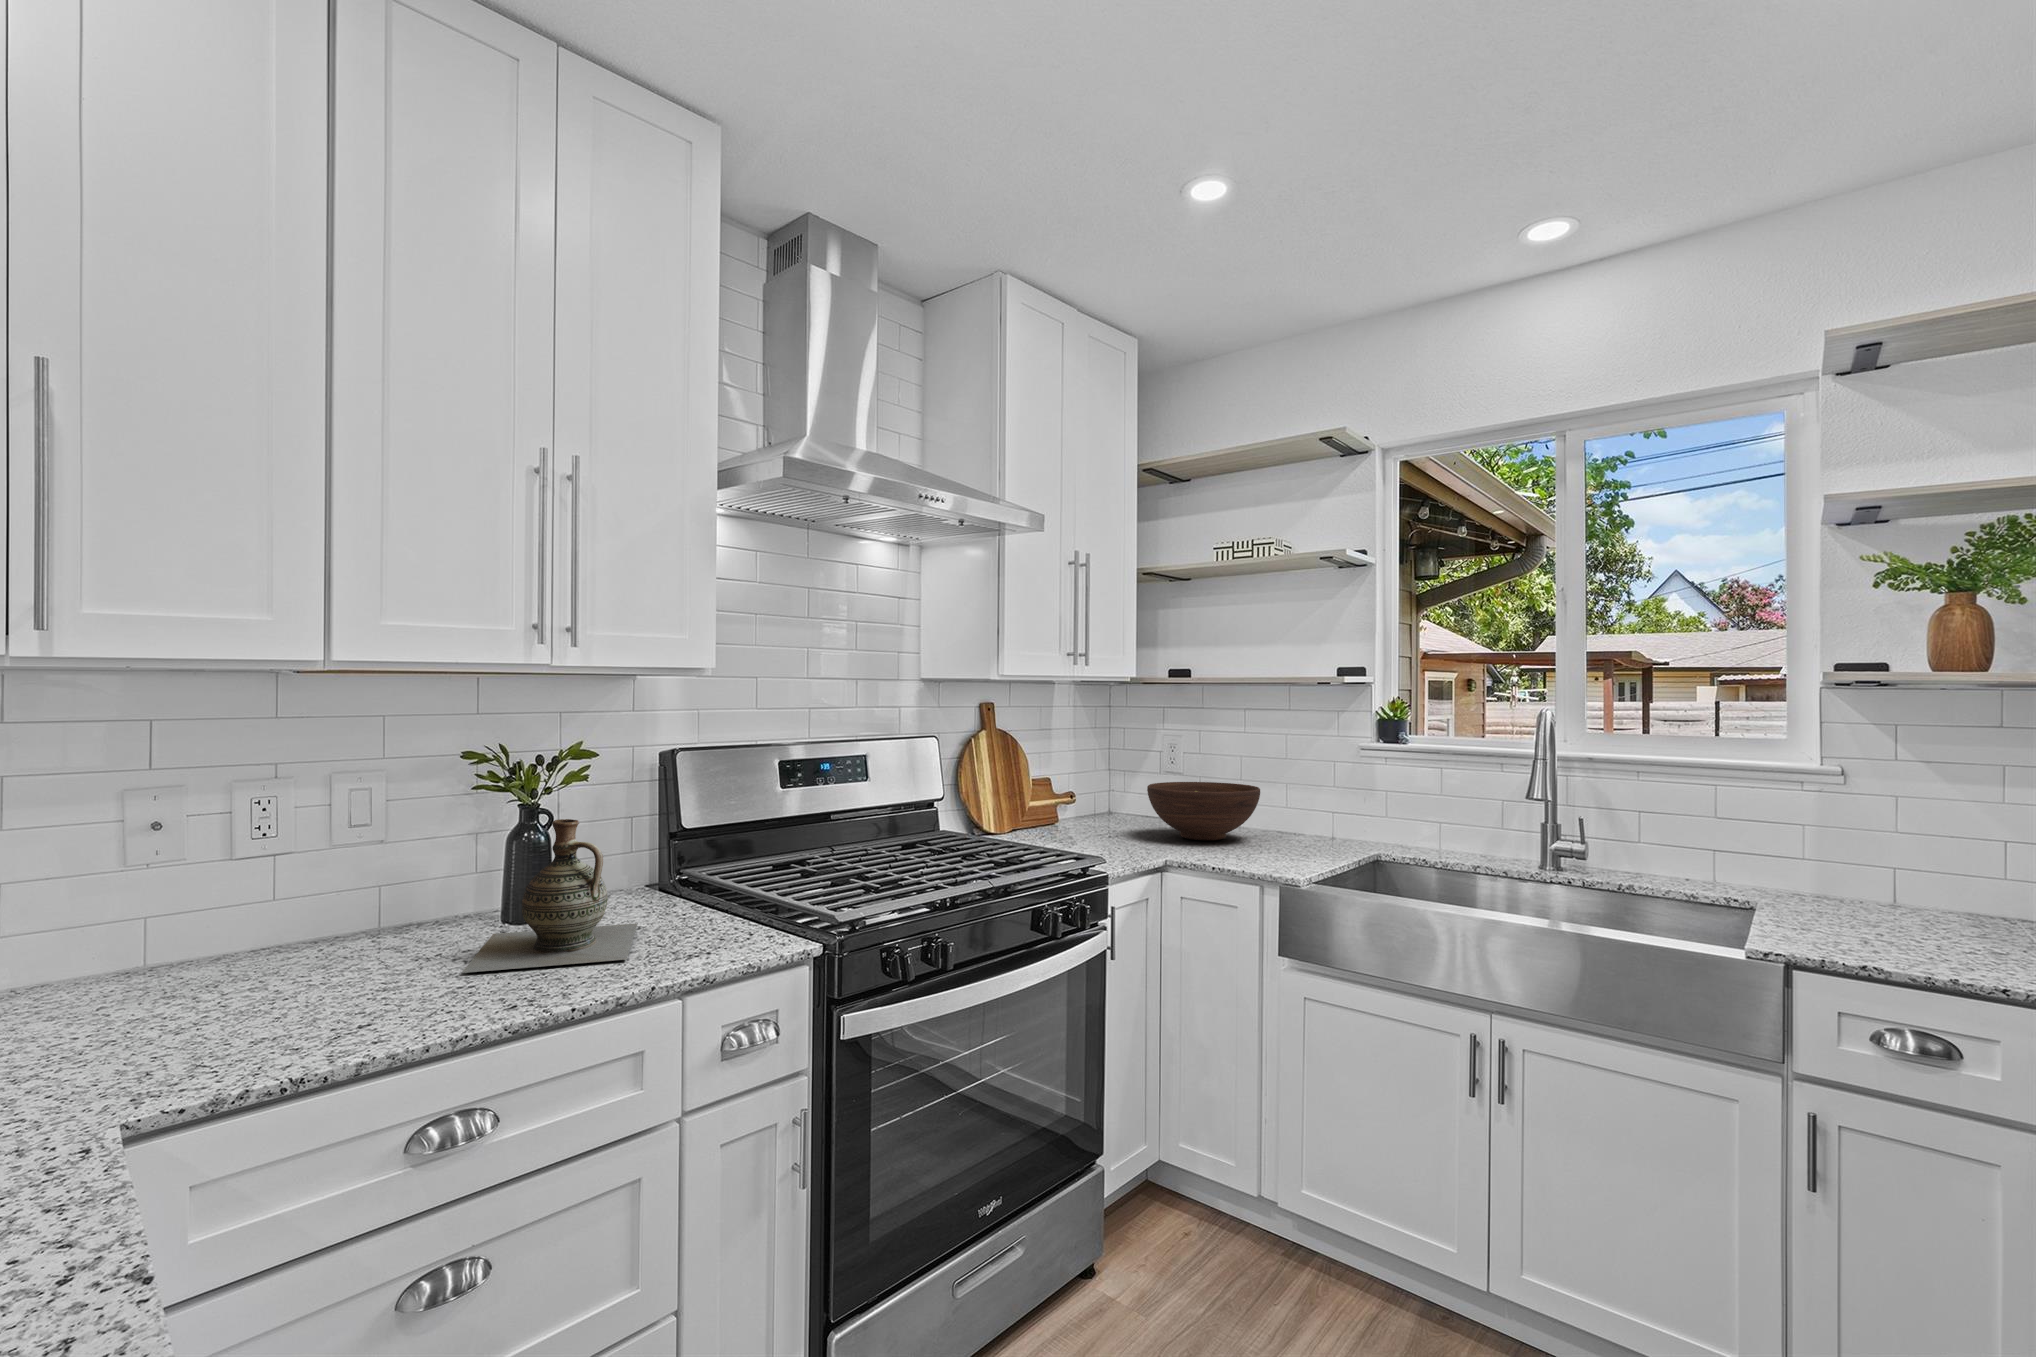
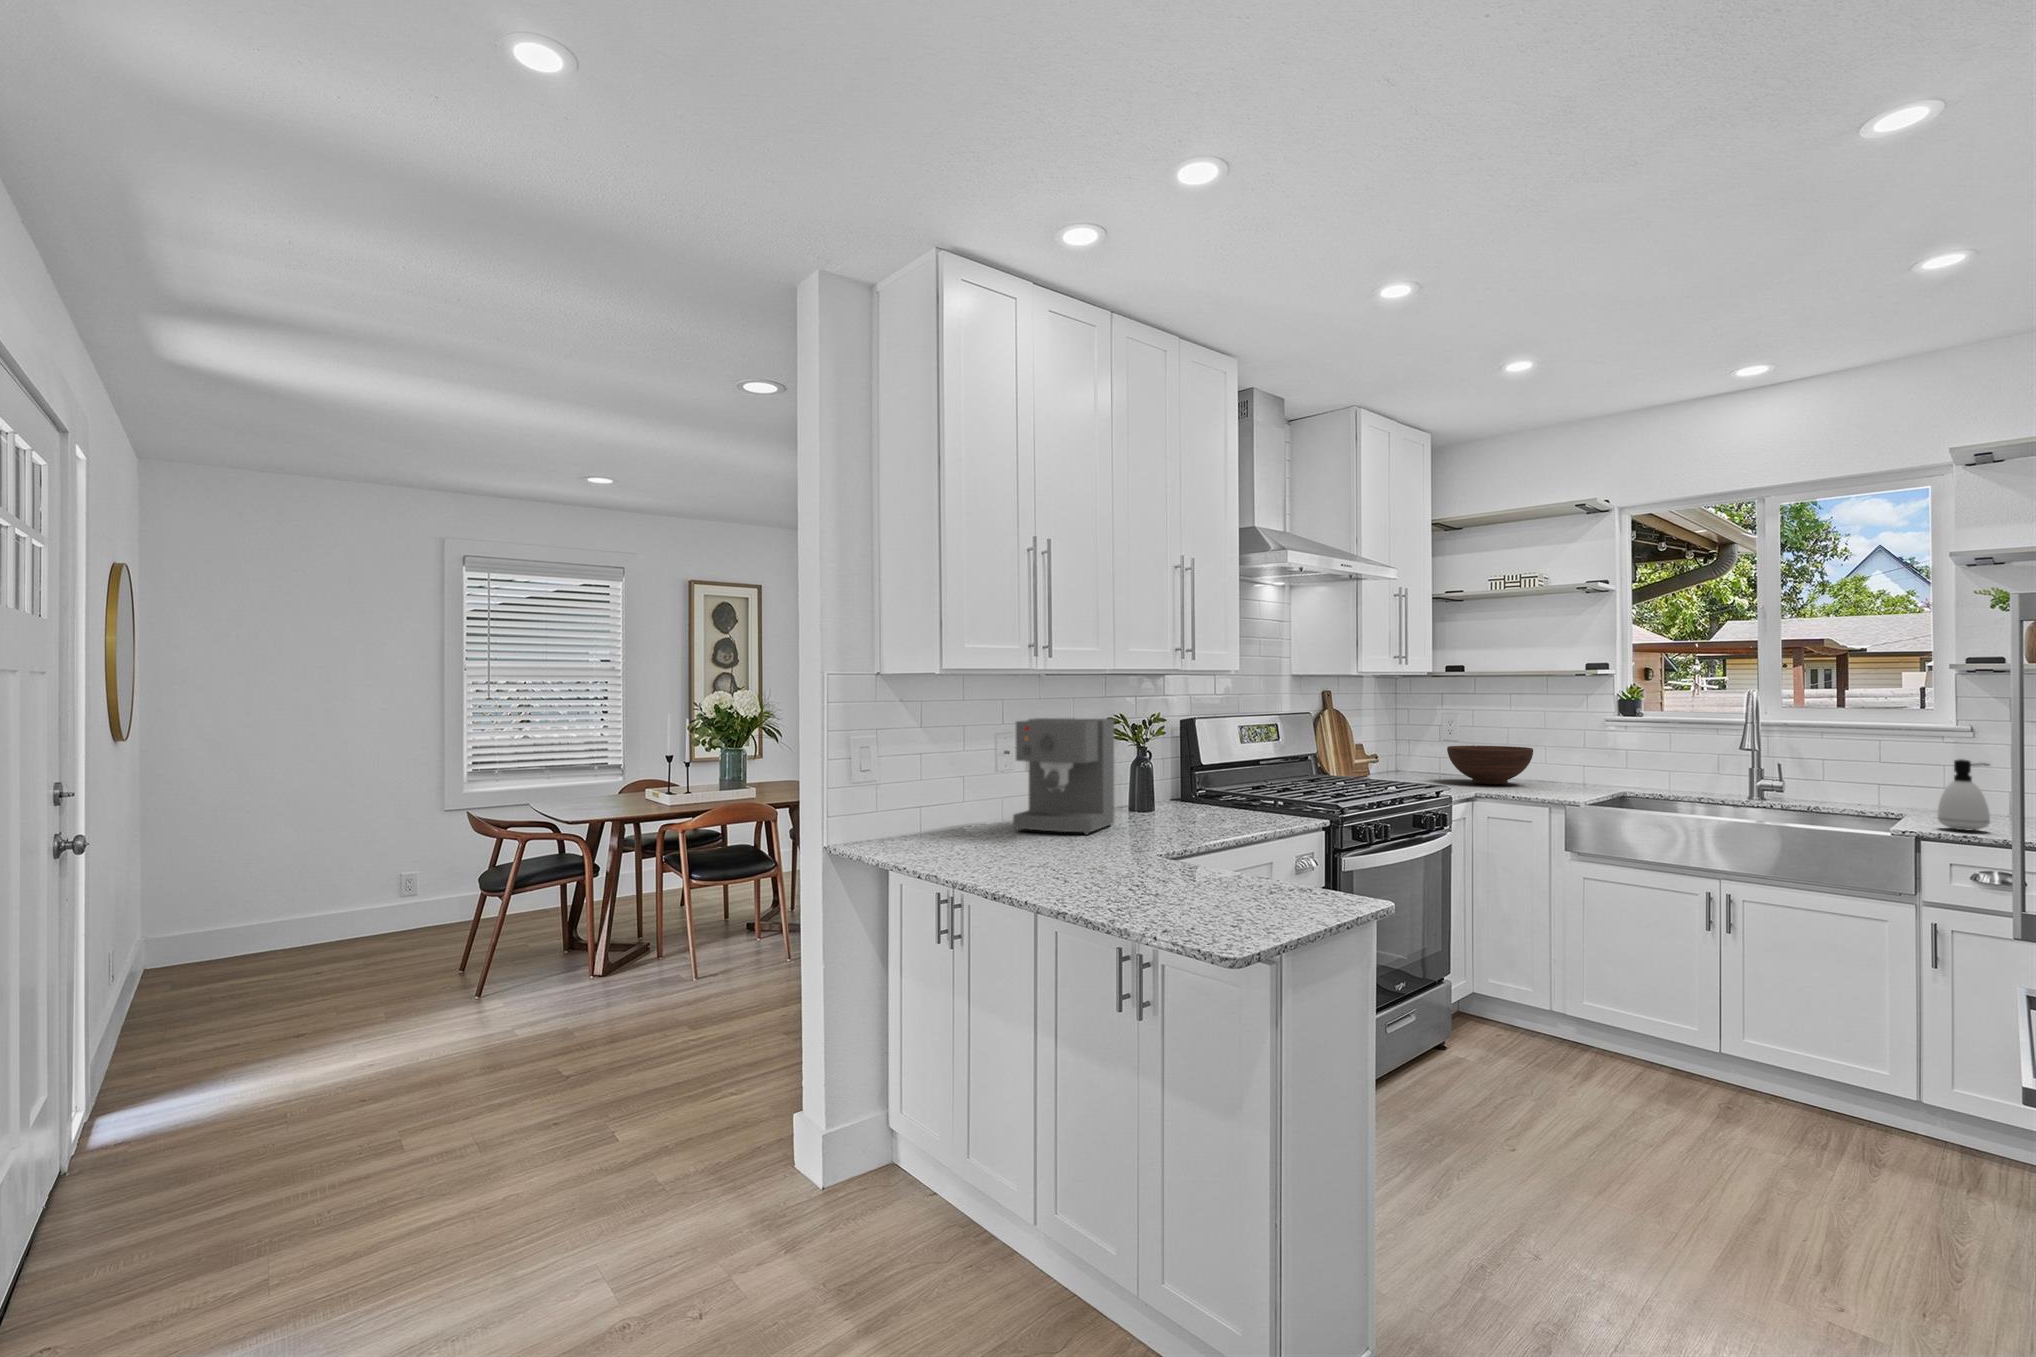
coffee maker: none [57,760,376,1017] -> present [1013,718,1114,835]
ceramic jug: present [462,819,638,973] -> none [1143,750,1238,825]
soap dispenser: none [1815,832,1899,952] -> present [1938,759,1990,830]

